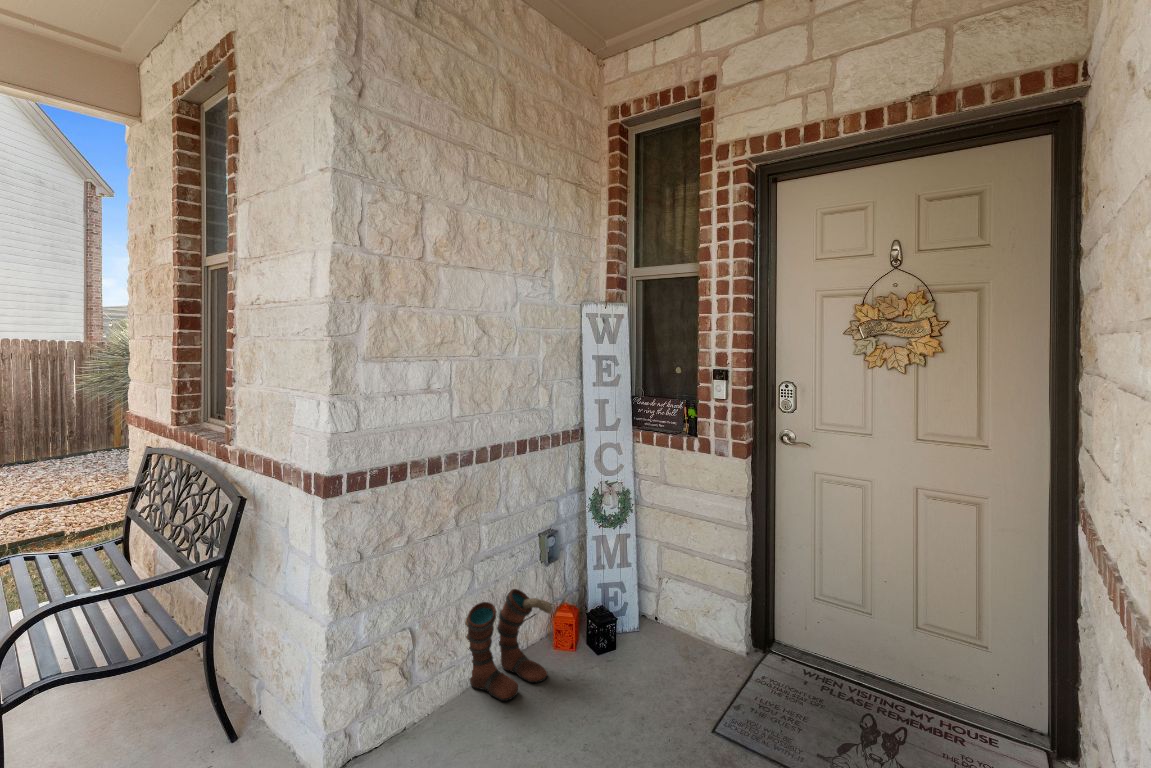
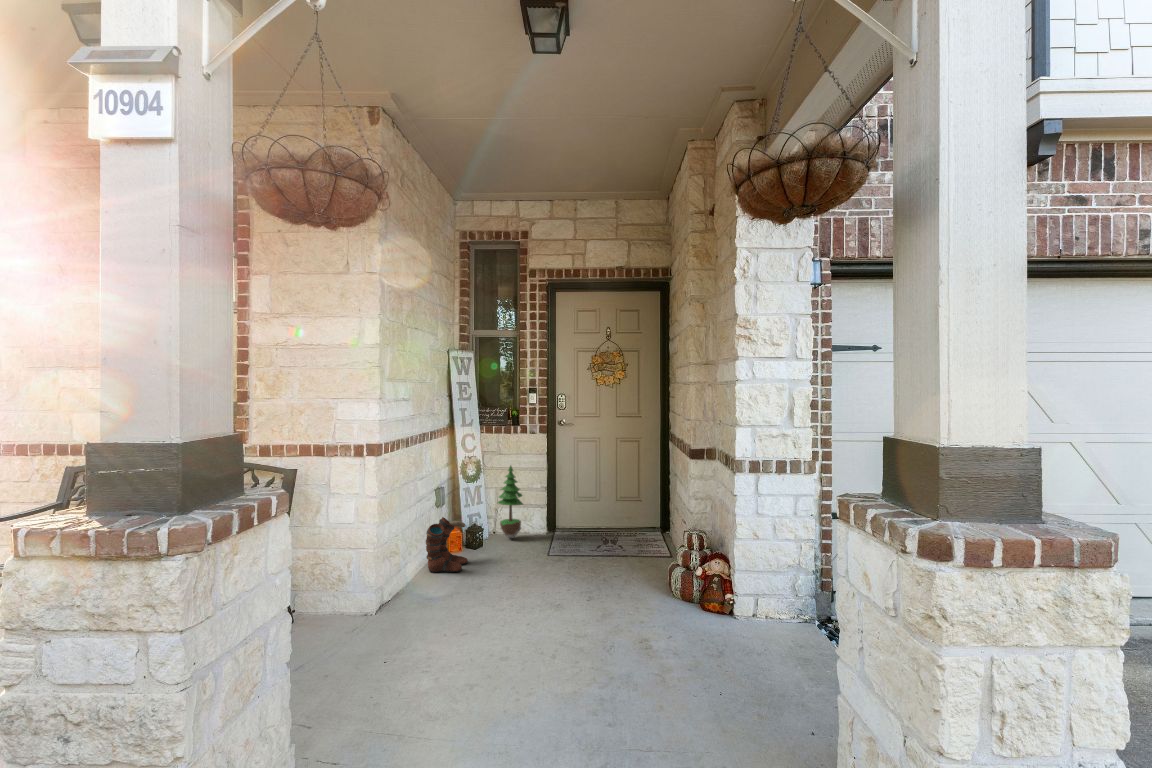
potted tree: none [644,507,693,640] -> present [498,466,523,539]

